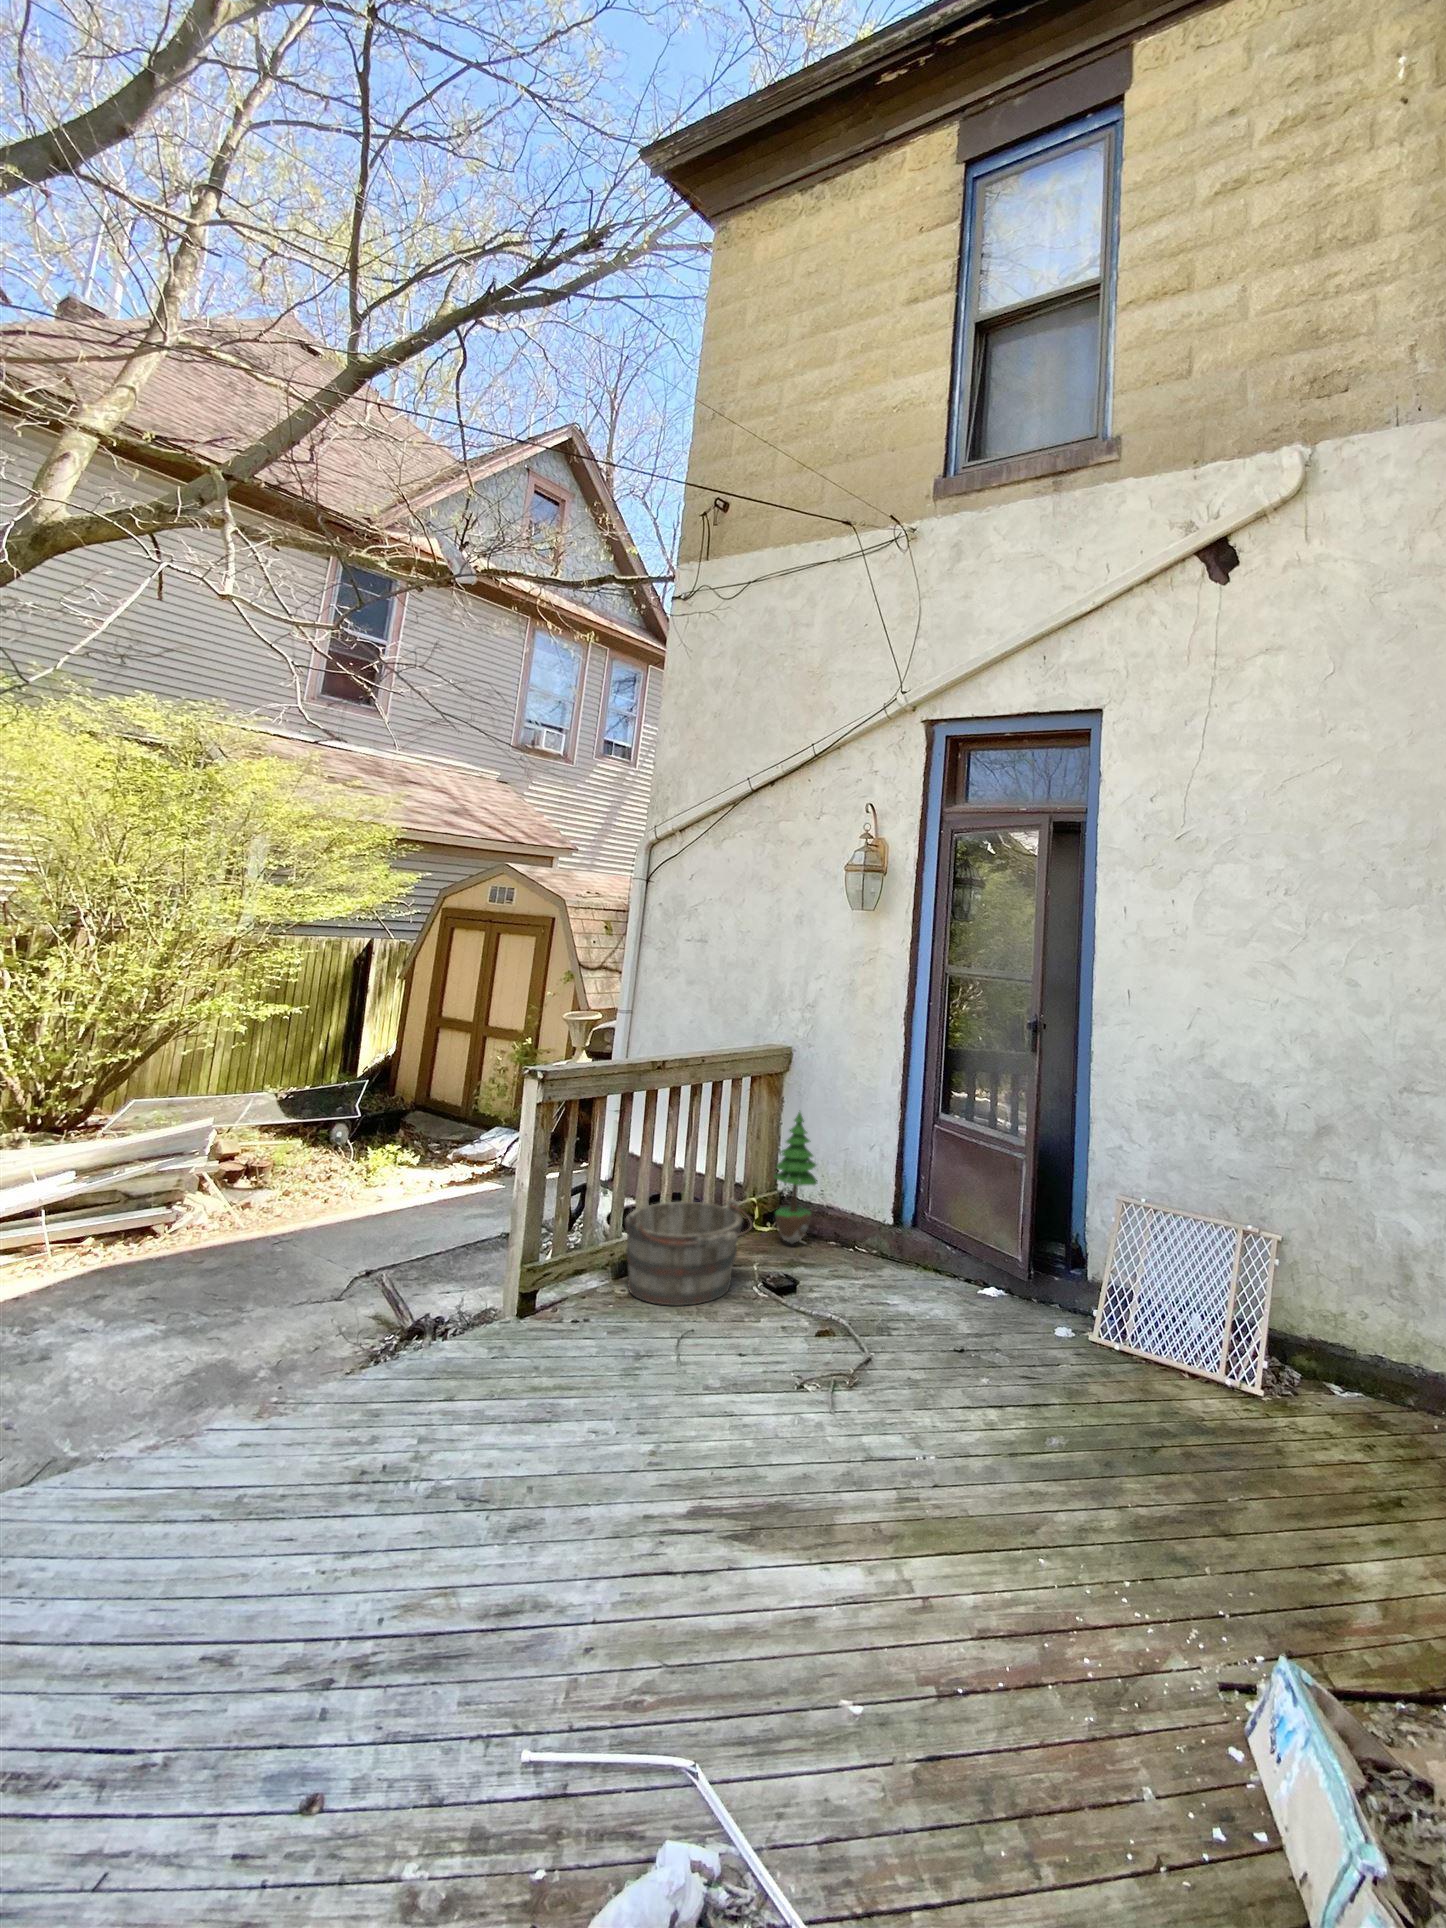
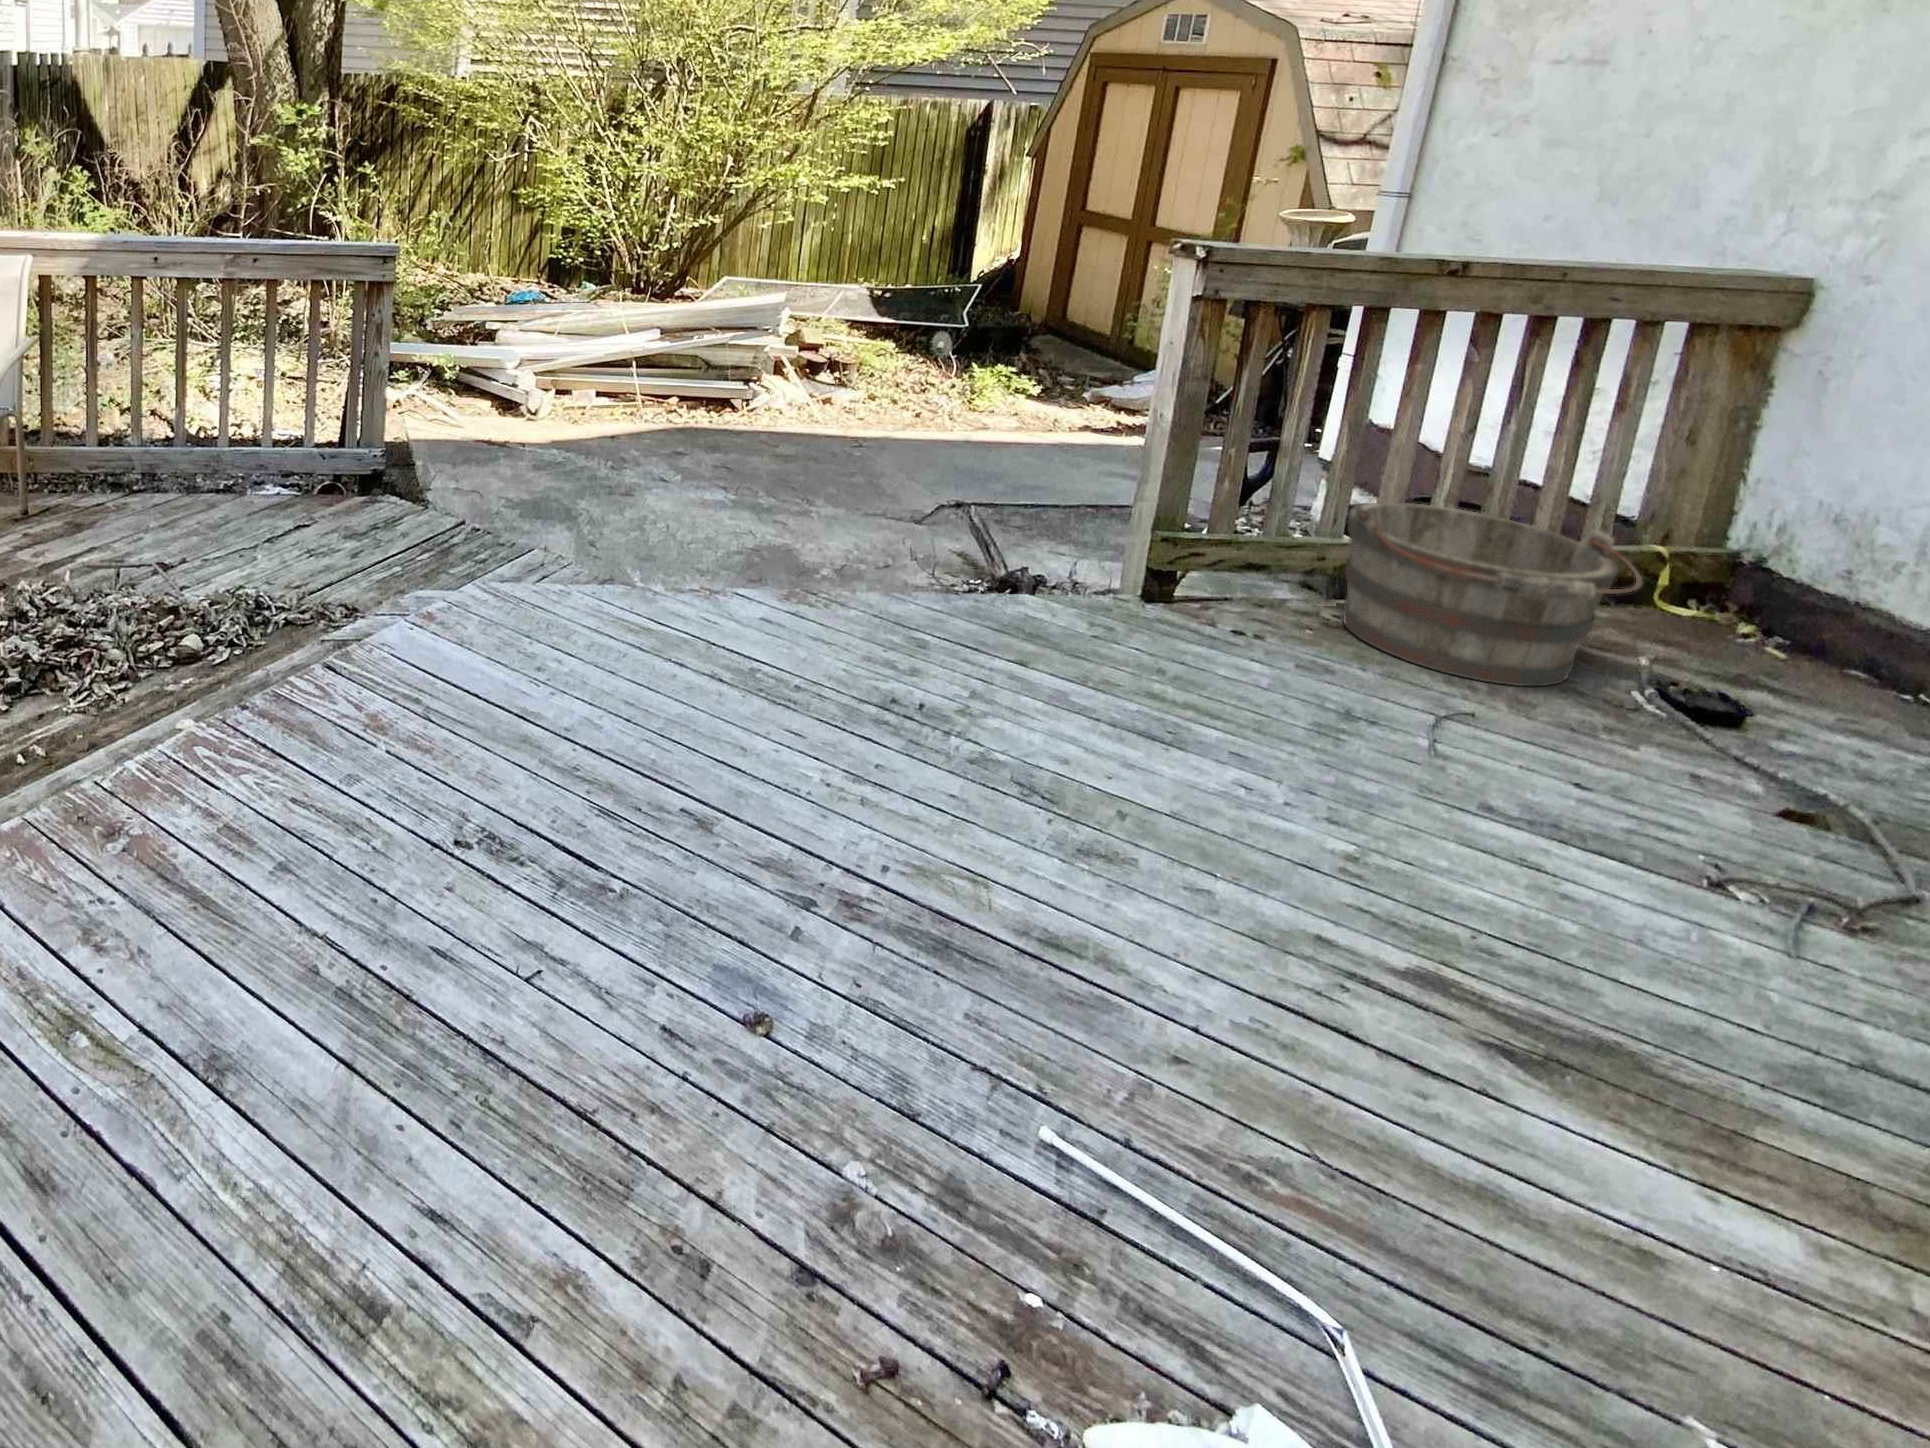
potted tree: present [774,1112,818,1244] -> none [1709,400,1852,651]

